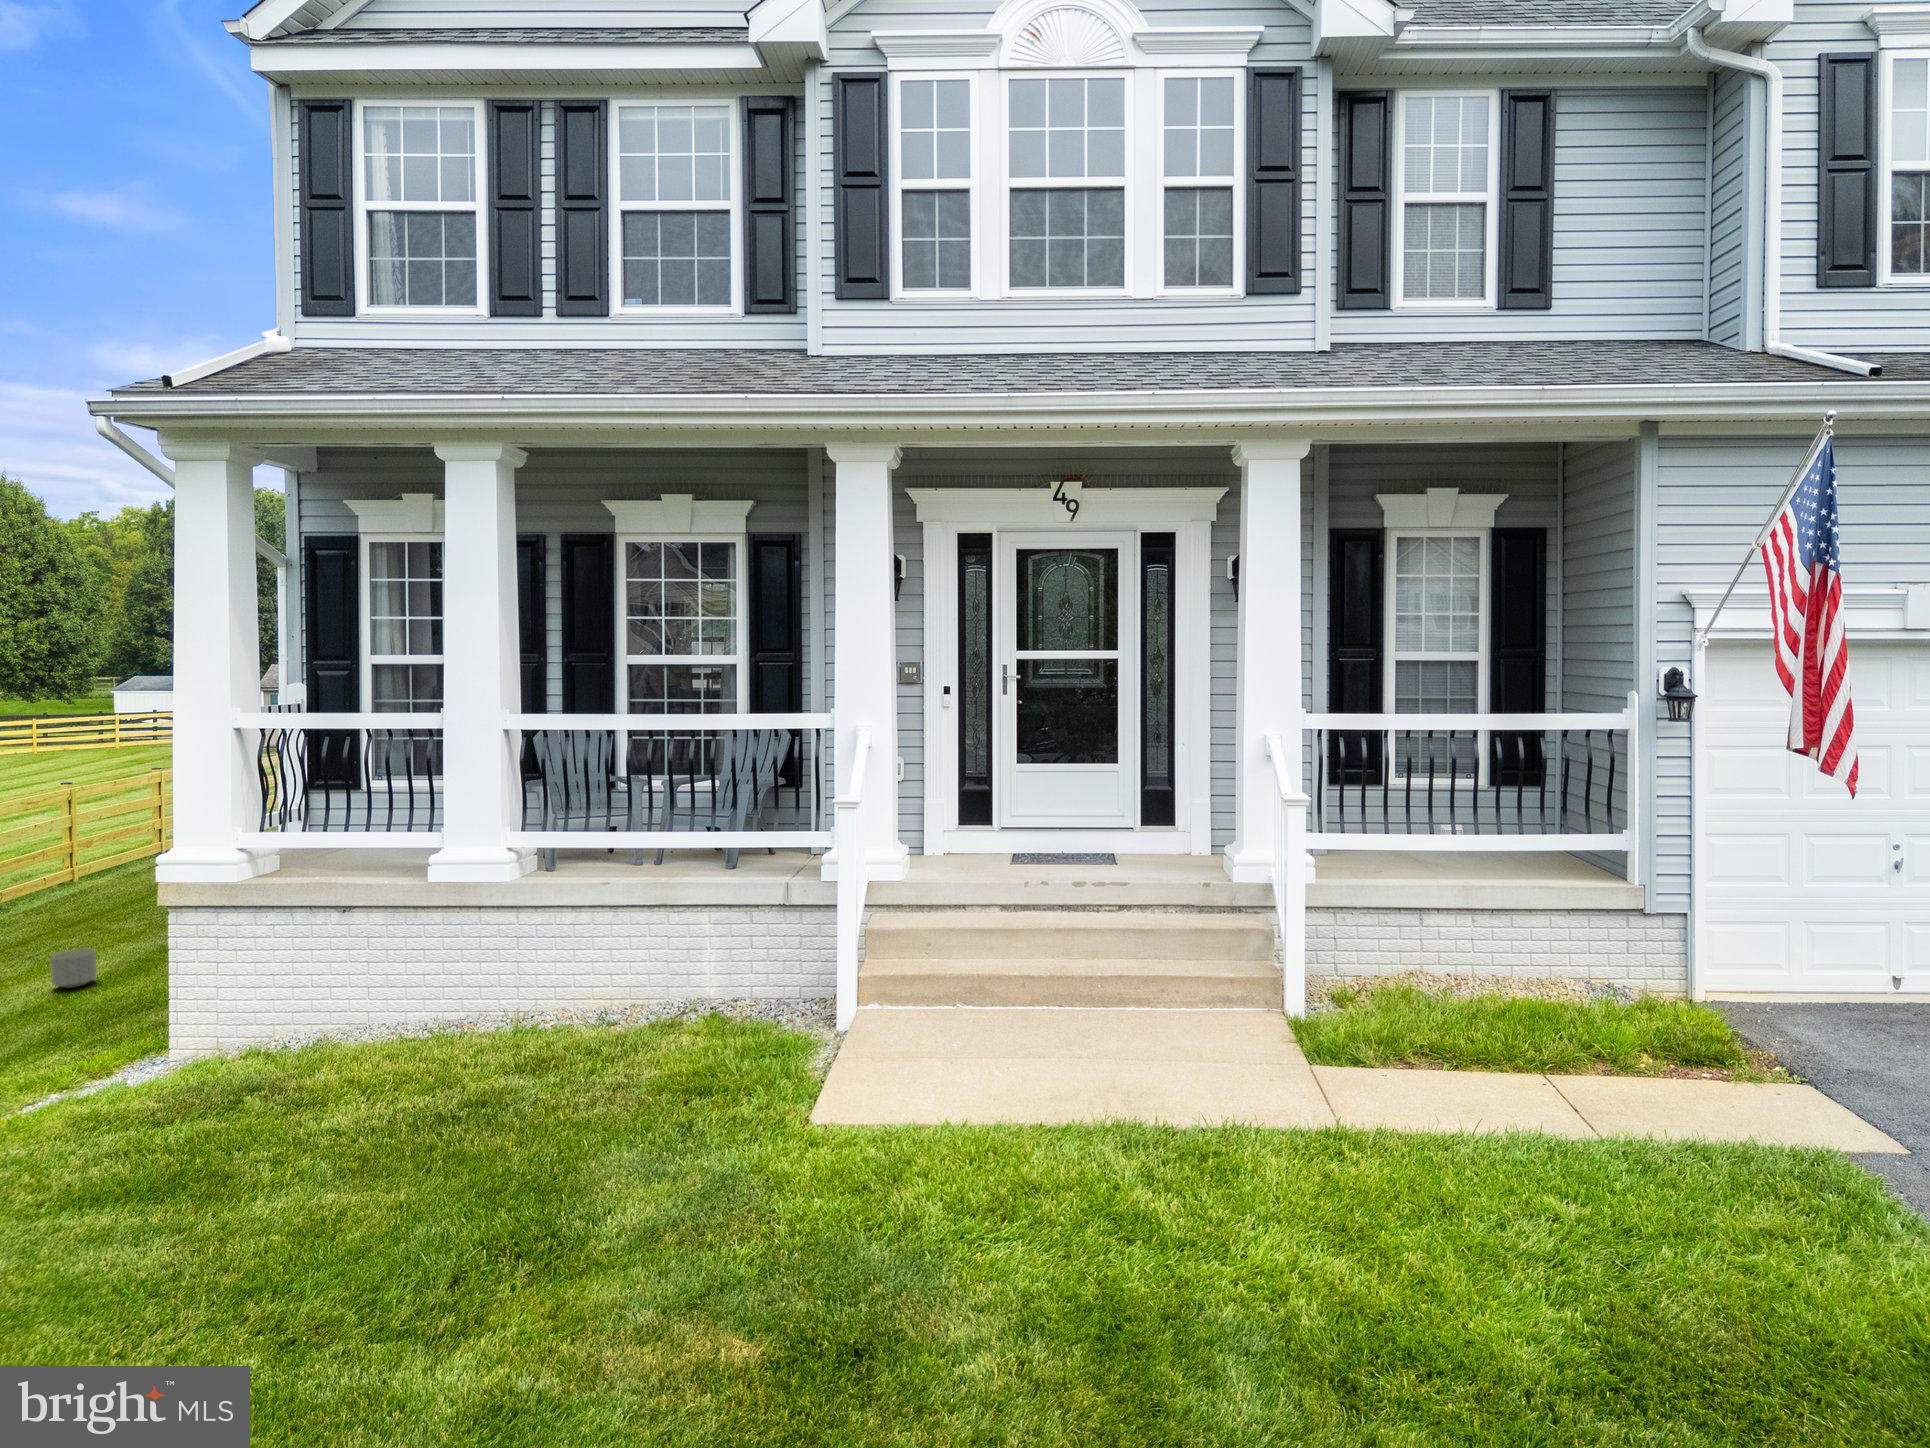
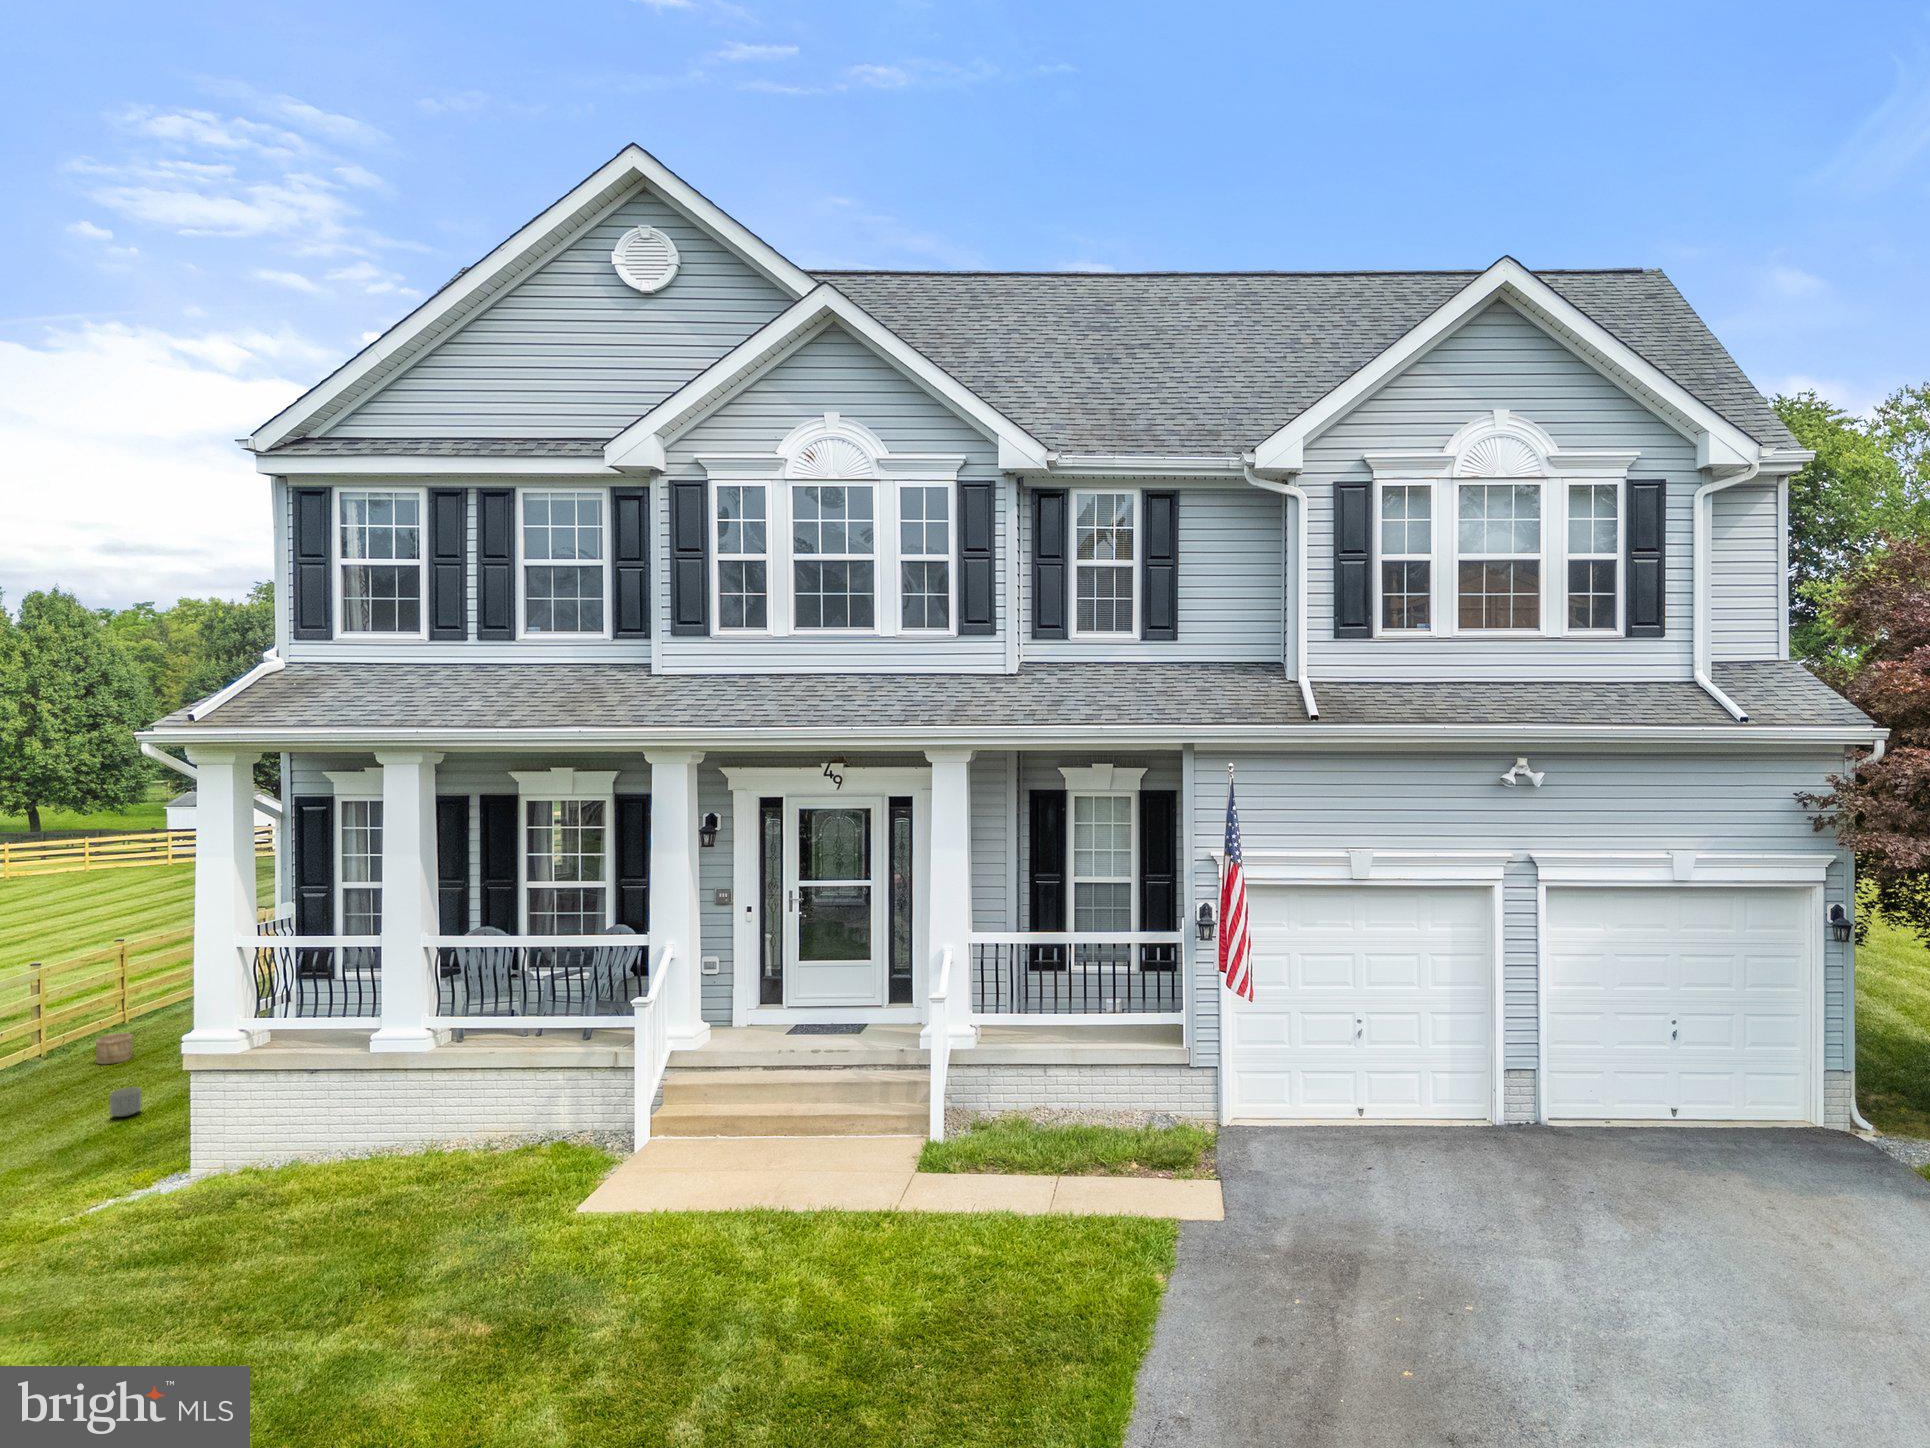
wooden bucket: none [33,888,85,928] -> present [96,1033,133,1064]

